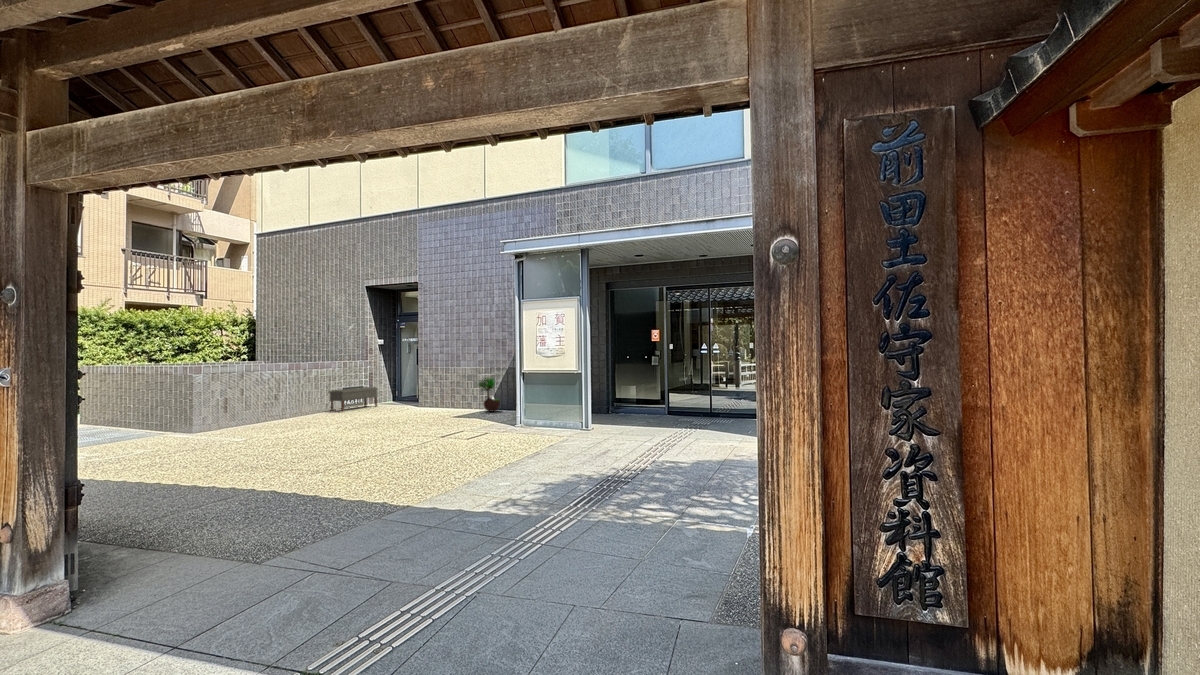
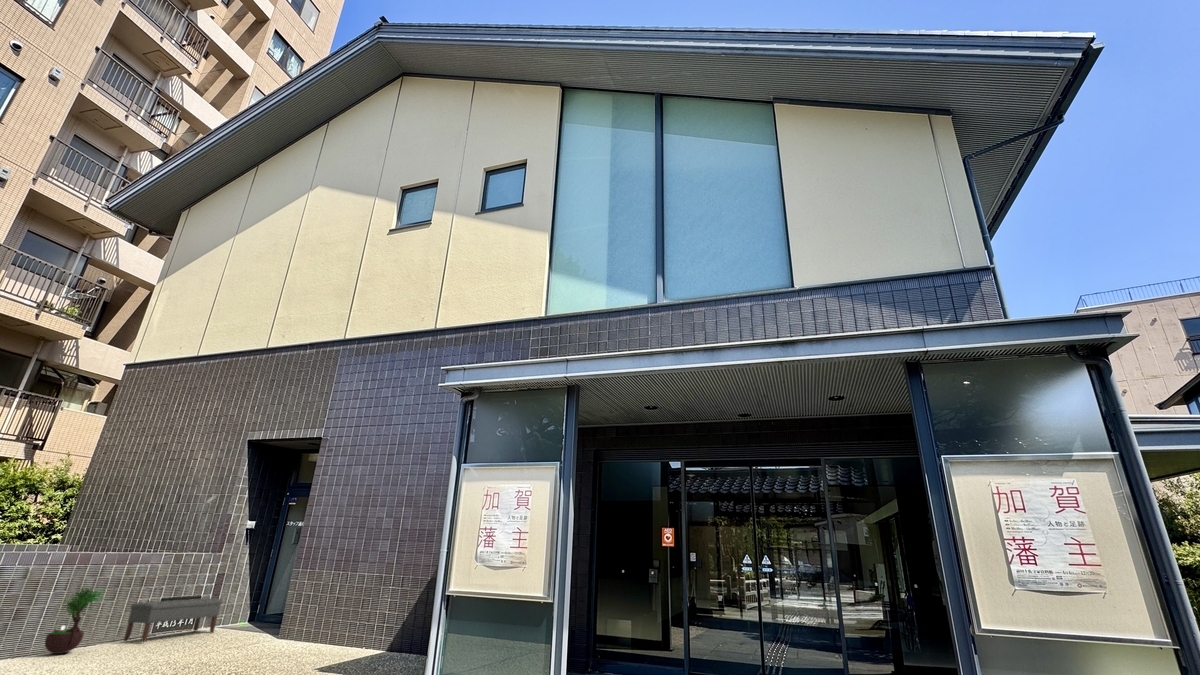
potted tree: present [478,377,500,411] -> present [45,588,103,654]

